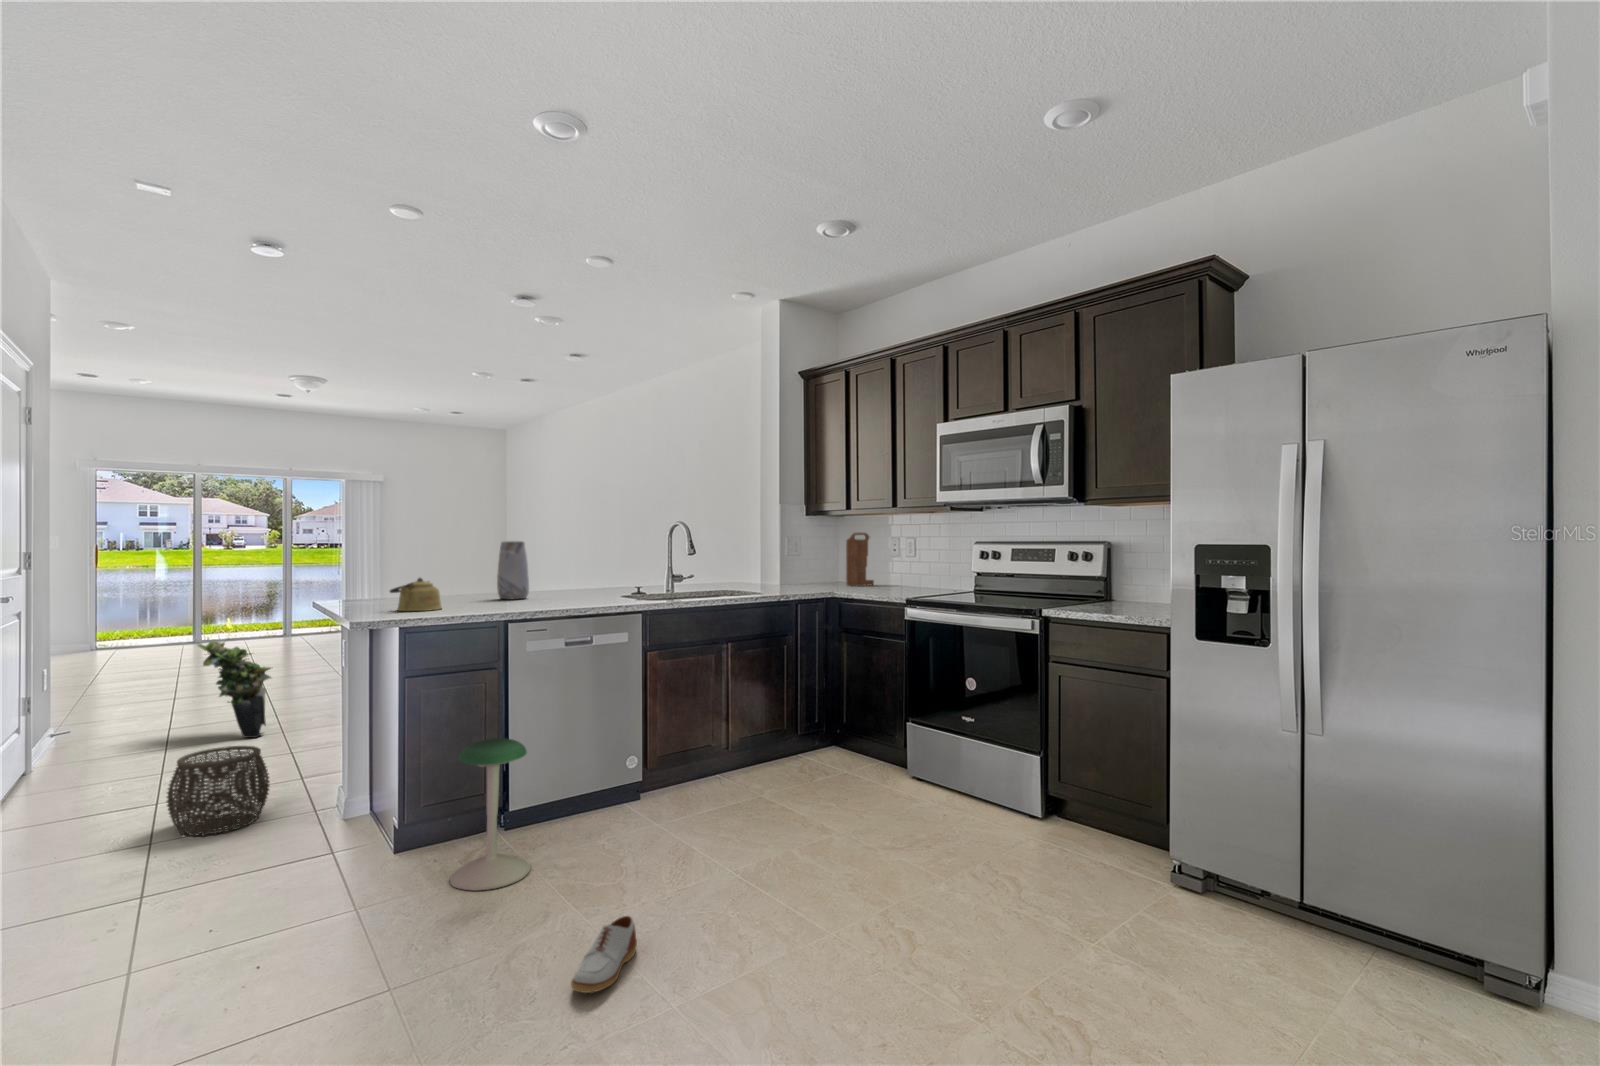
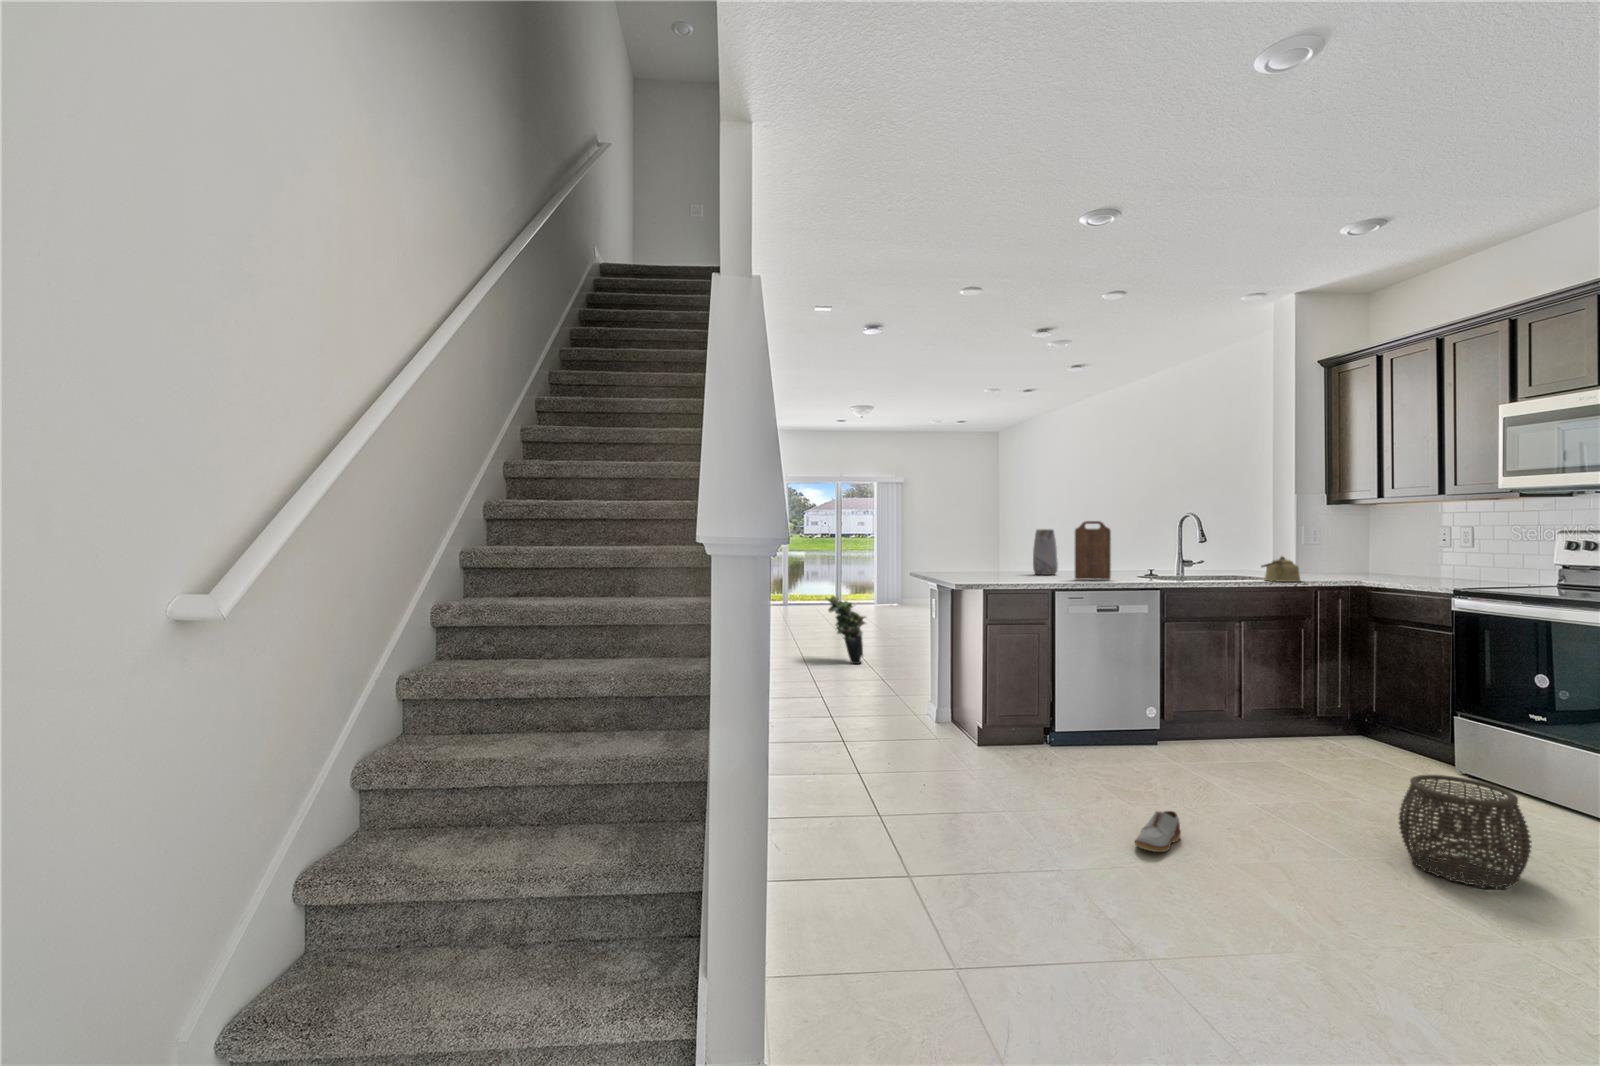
cutting board: present [846,532,874,586] -> present [1075,521,1111,580]
kettle: present [390,578,442,611] -> present [1261,557,1300,582]
stool: present [450,738,531,890] -> none [1024,674,1081,780]
woven basket: present [167,746,270,836] -> present [1399,775,1531,889]

